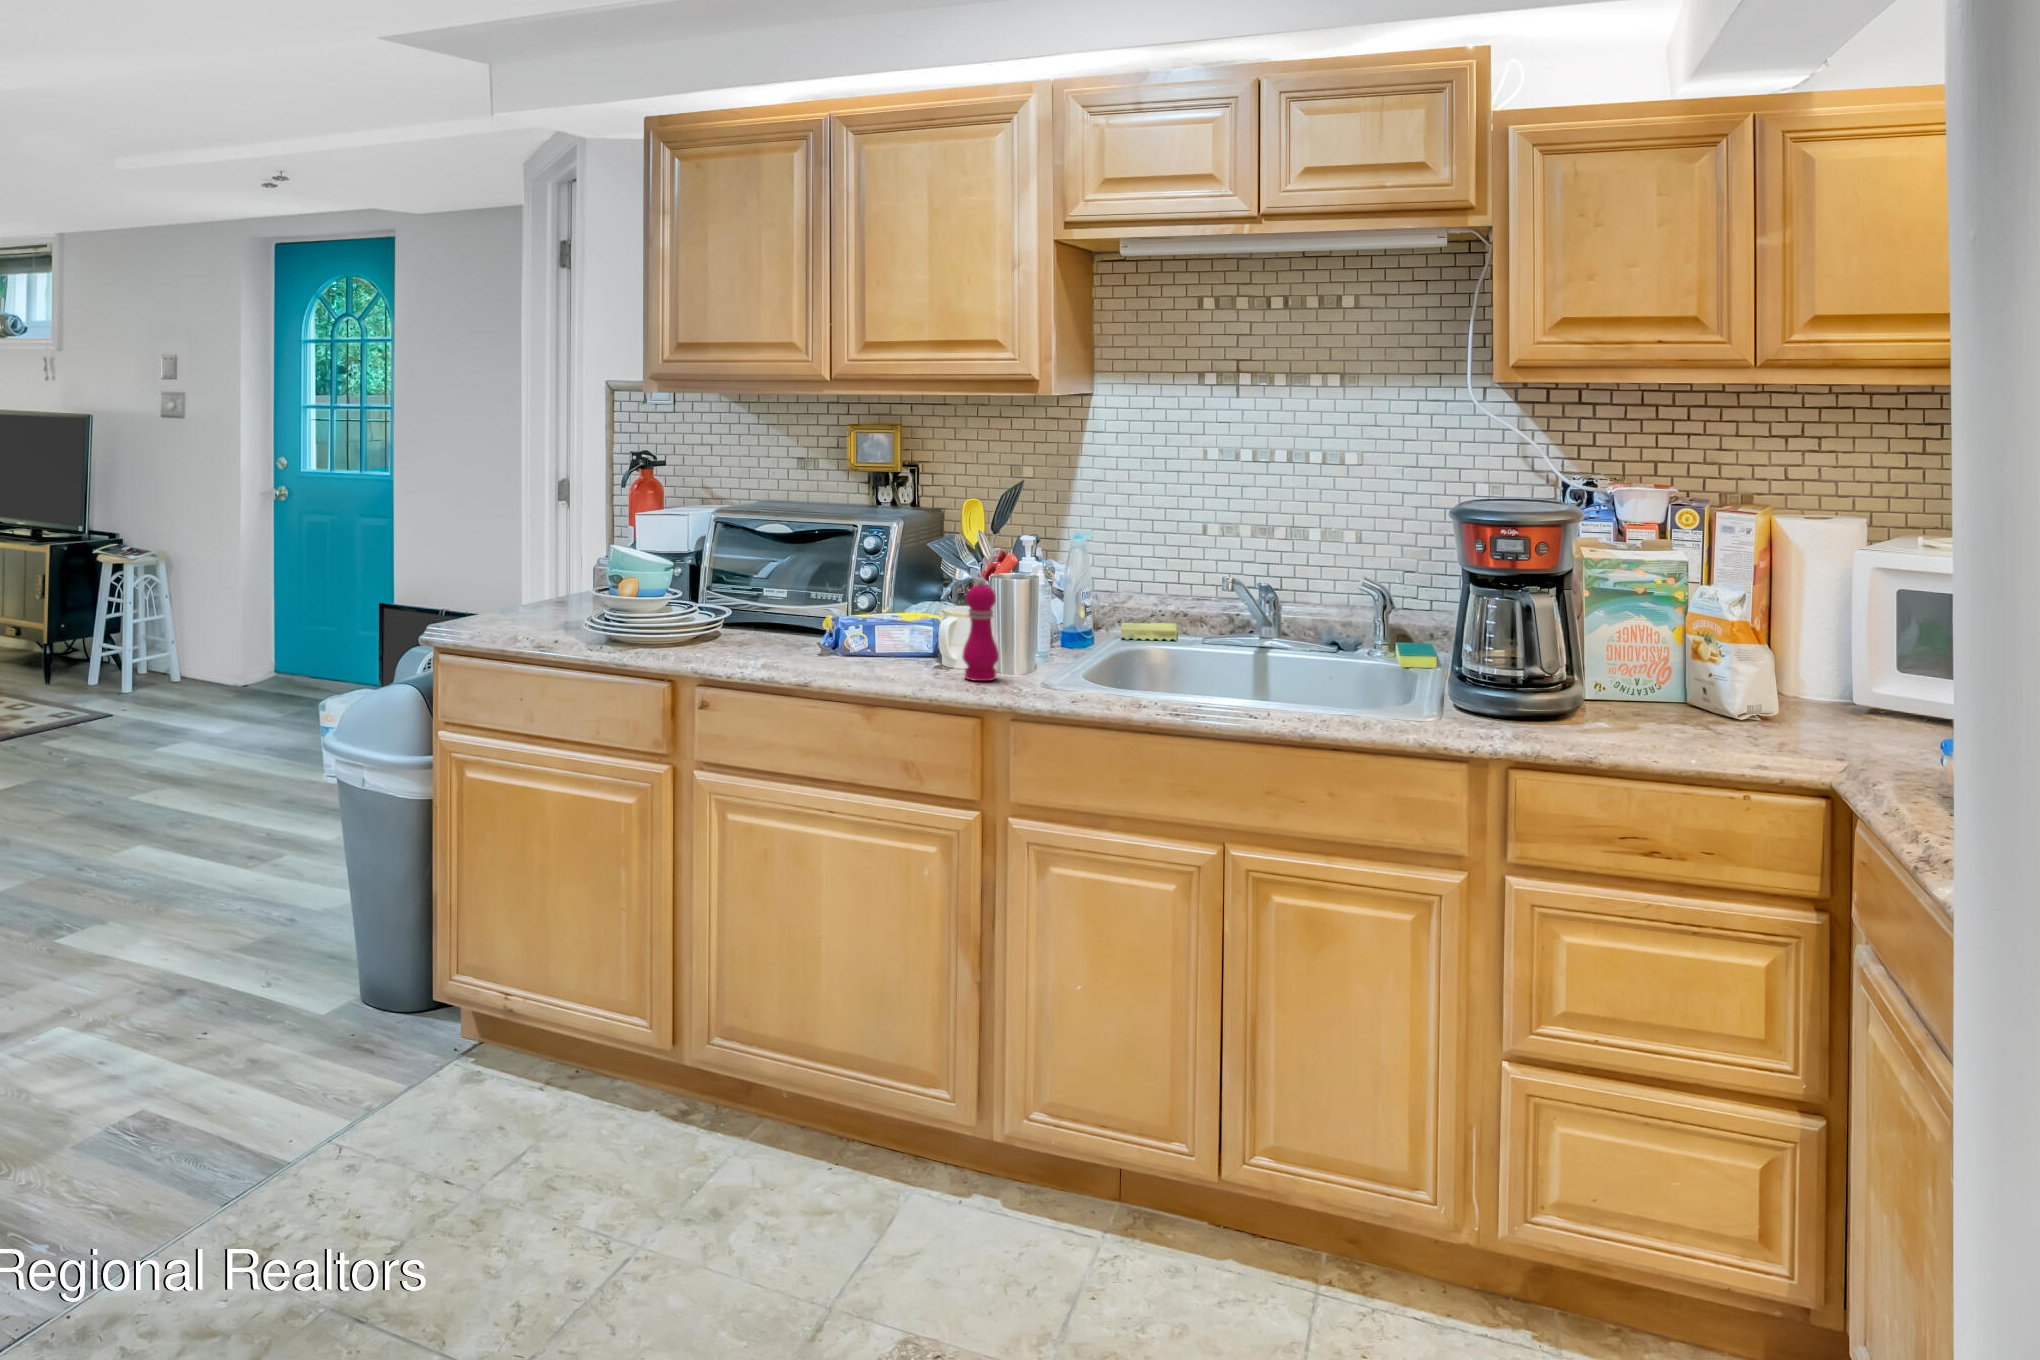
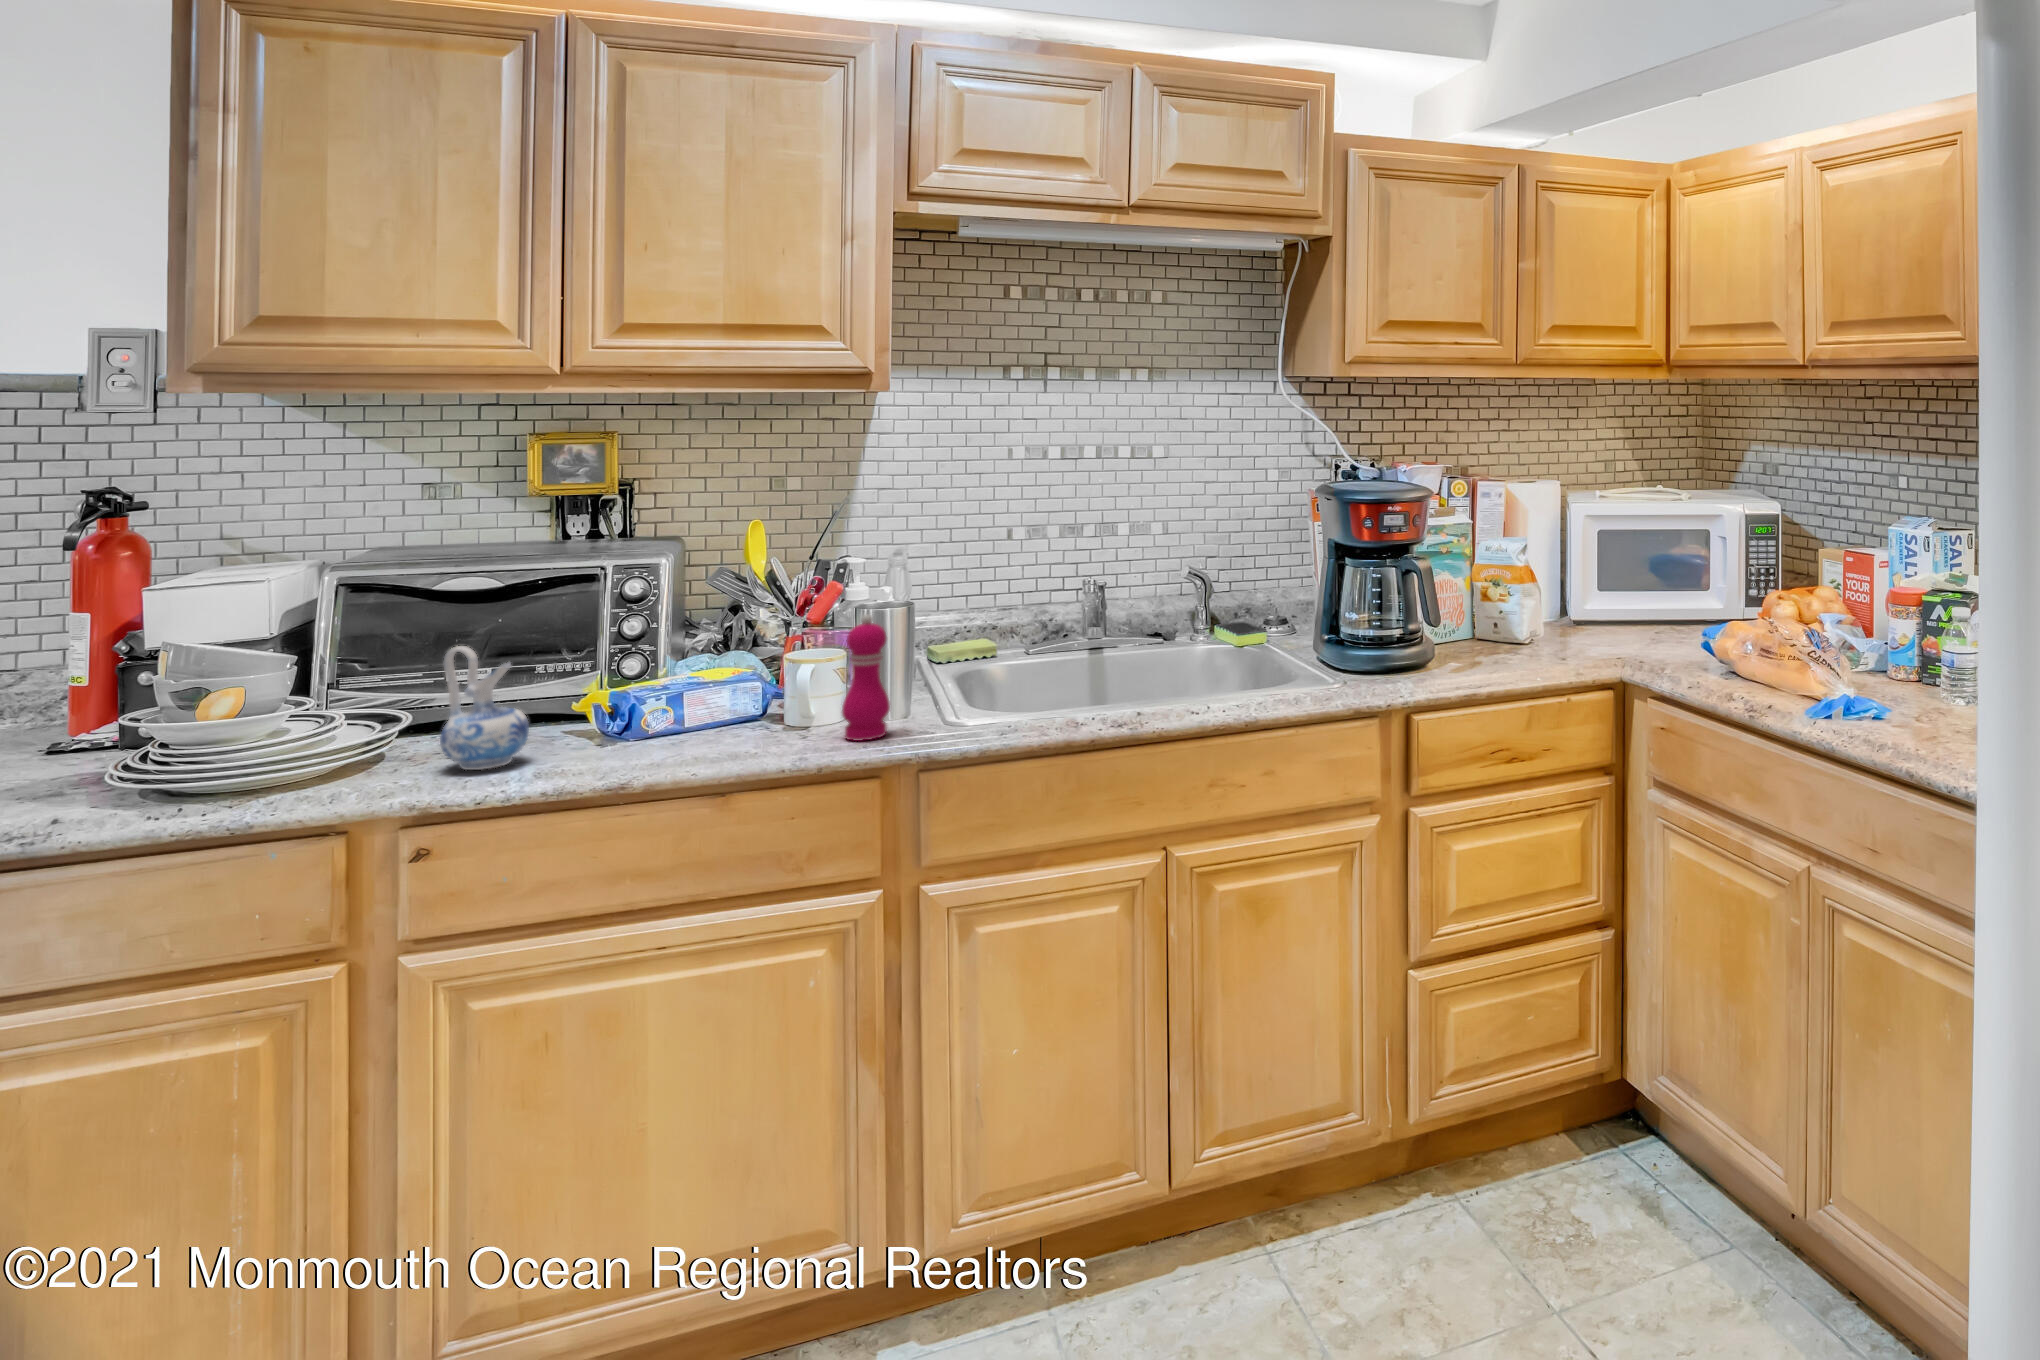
ceramic pitcher: none [734,567,784,654] -> present [440,646,529,770]

